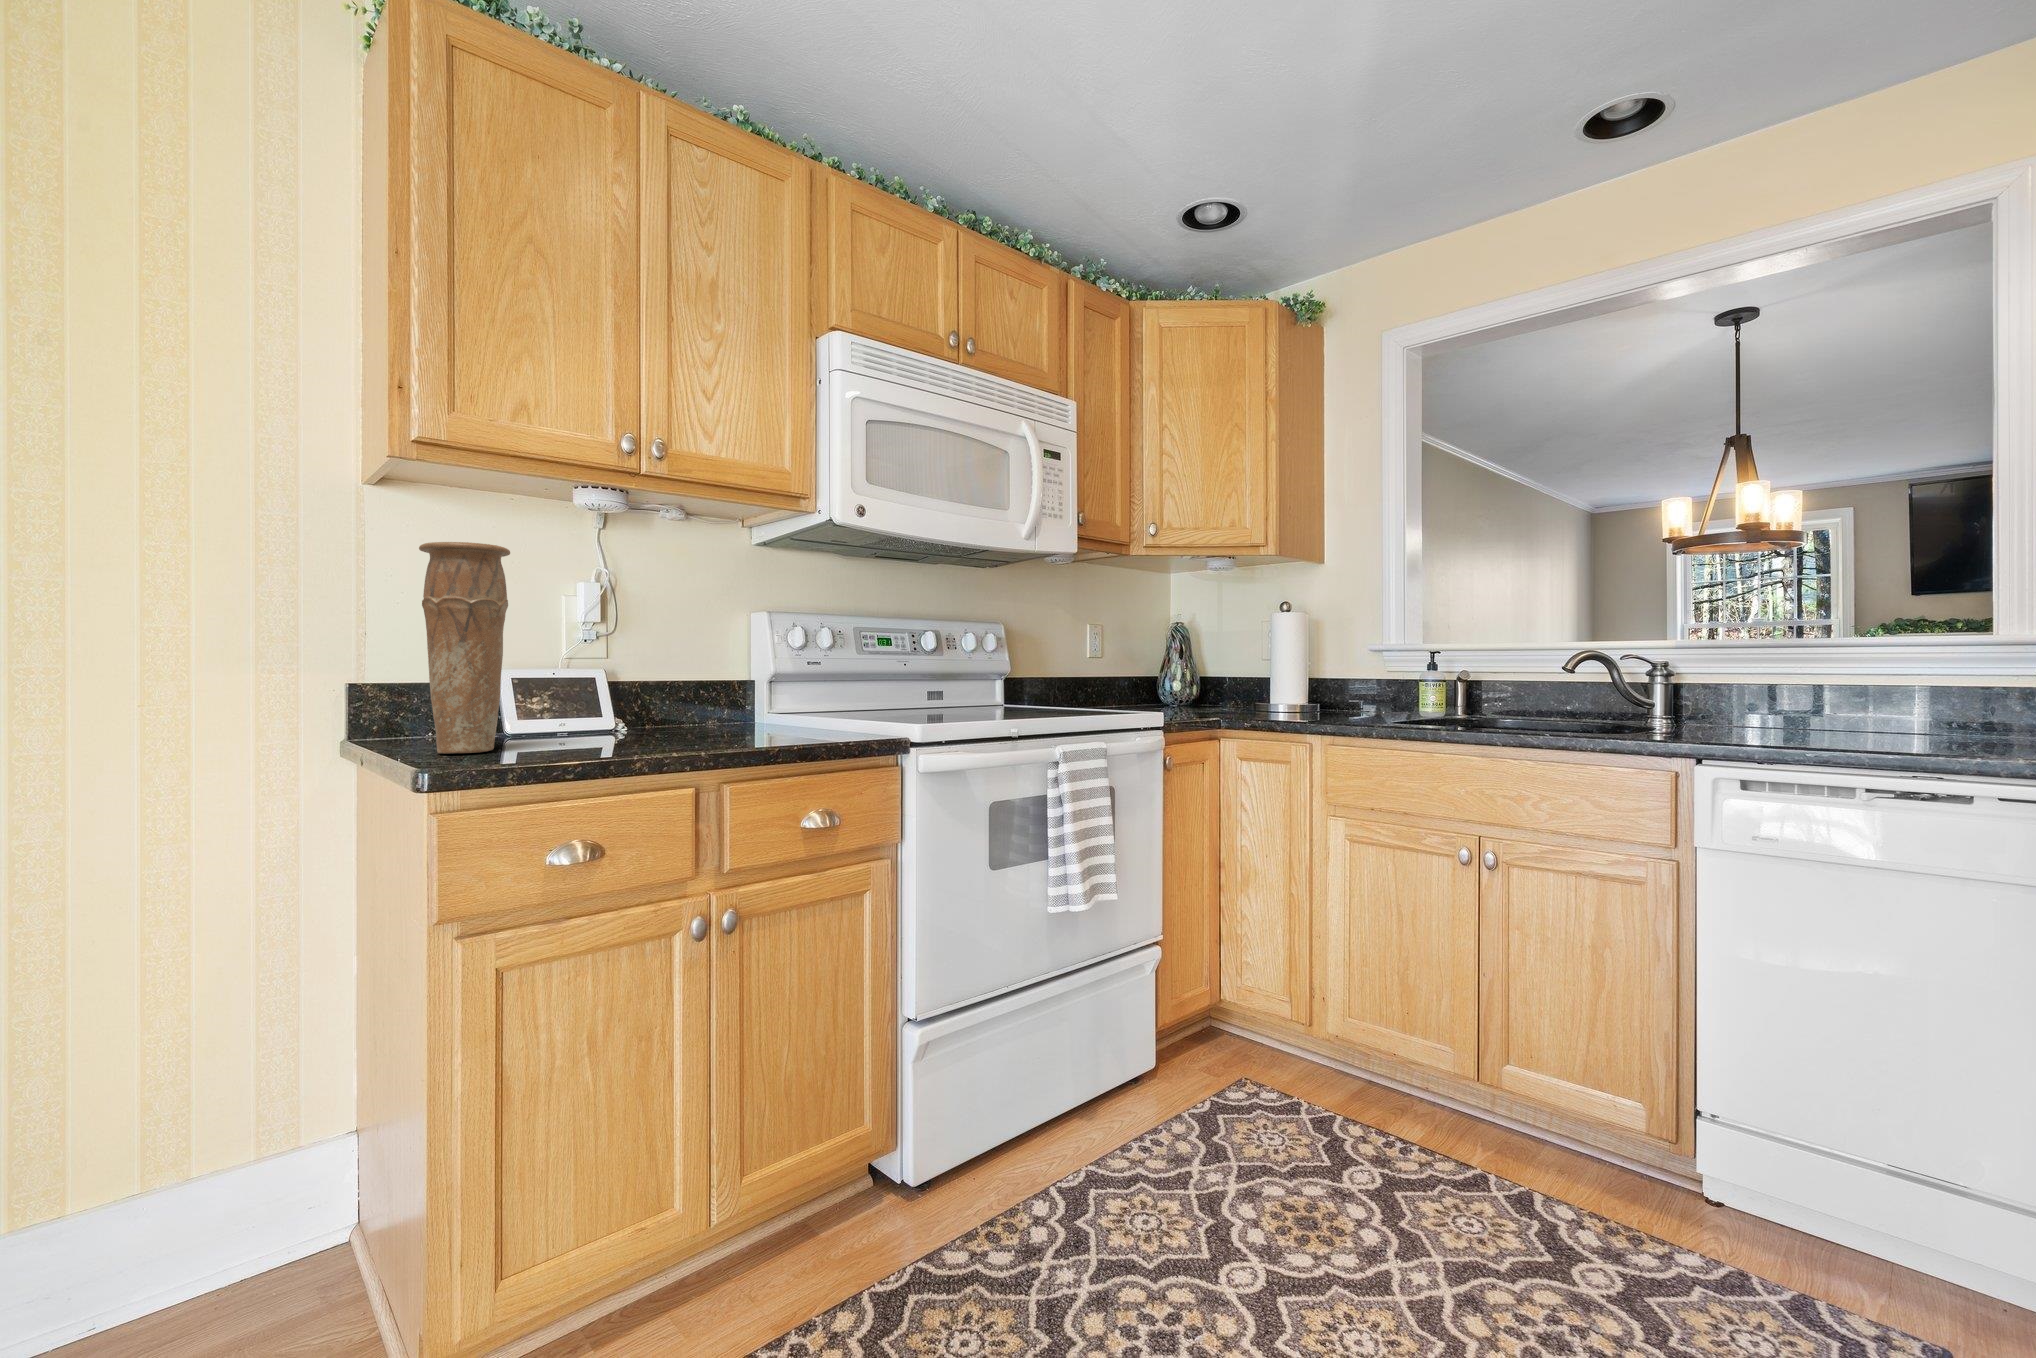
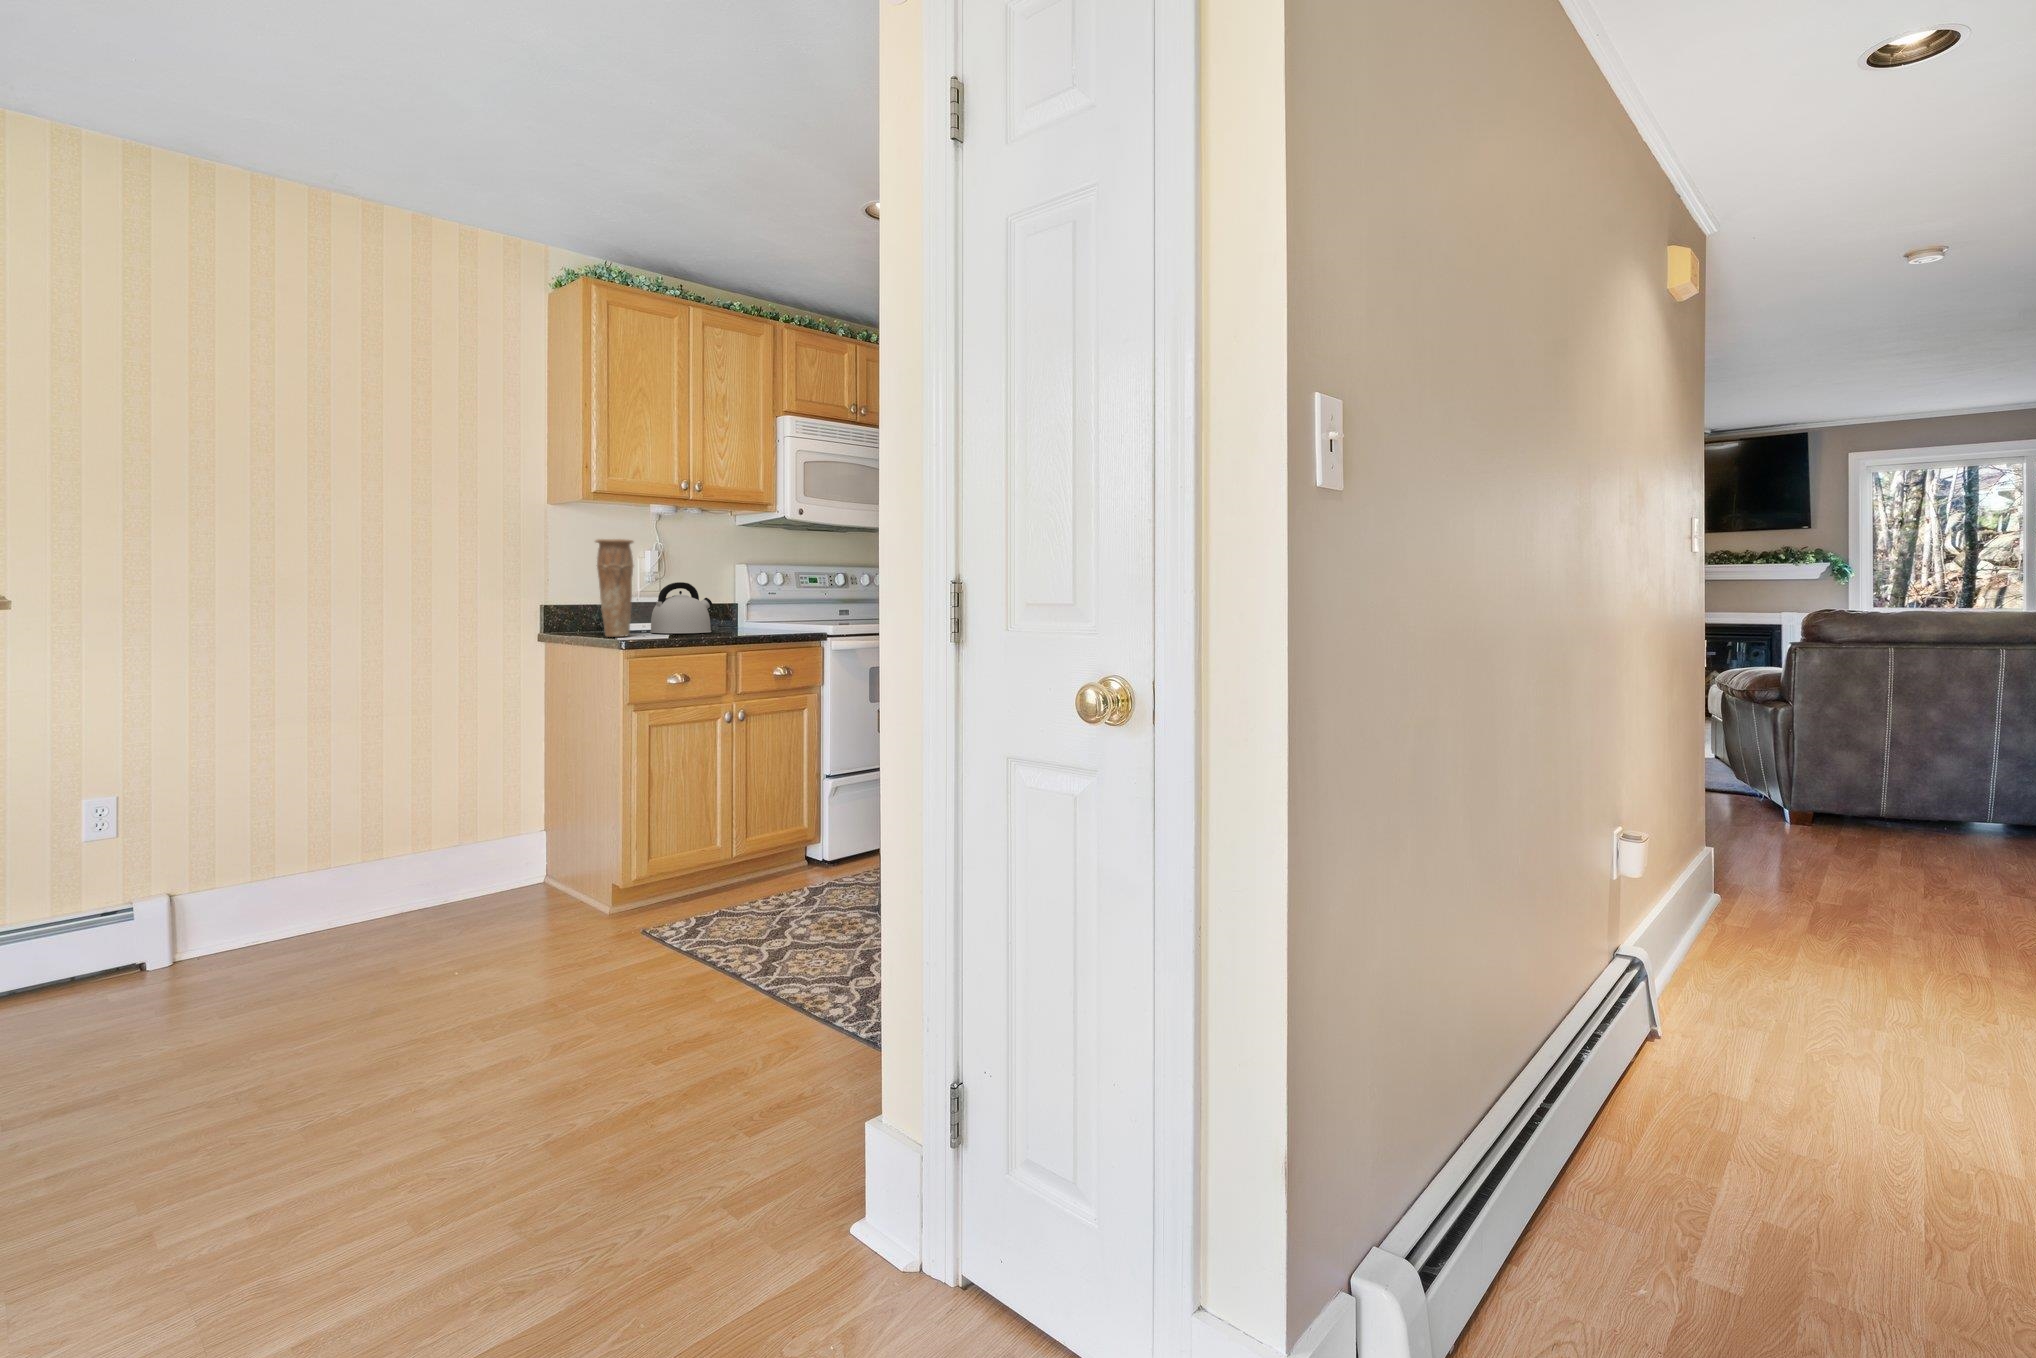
kettle: none [561,640,692,742] -> present [650,582,712,633]

